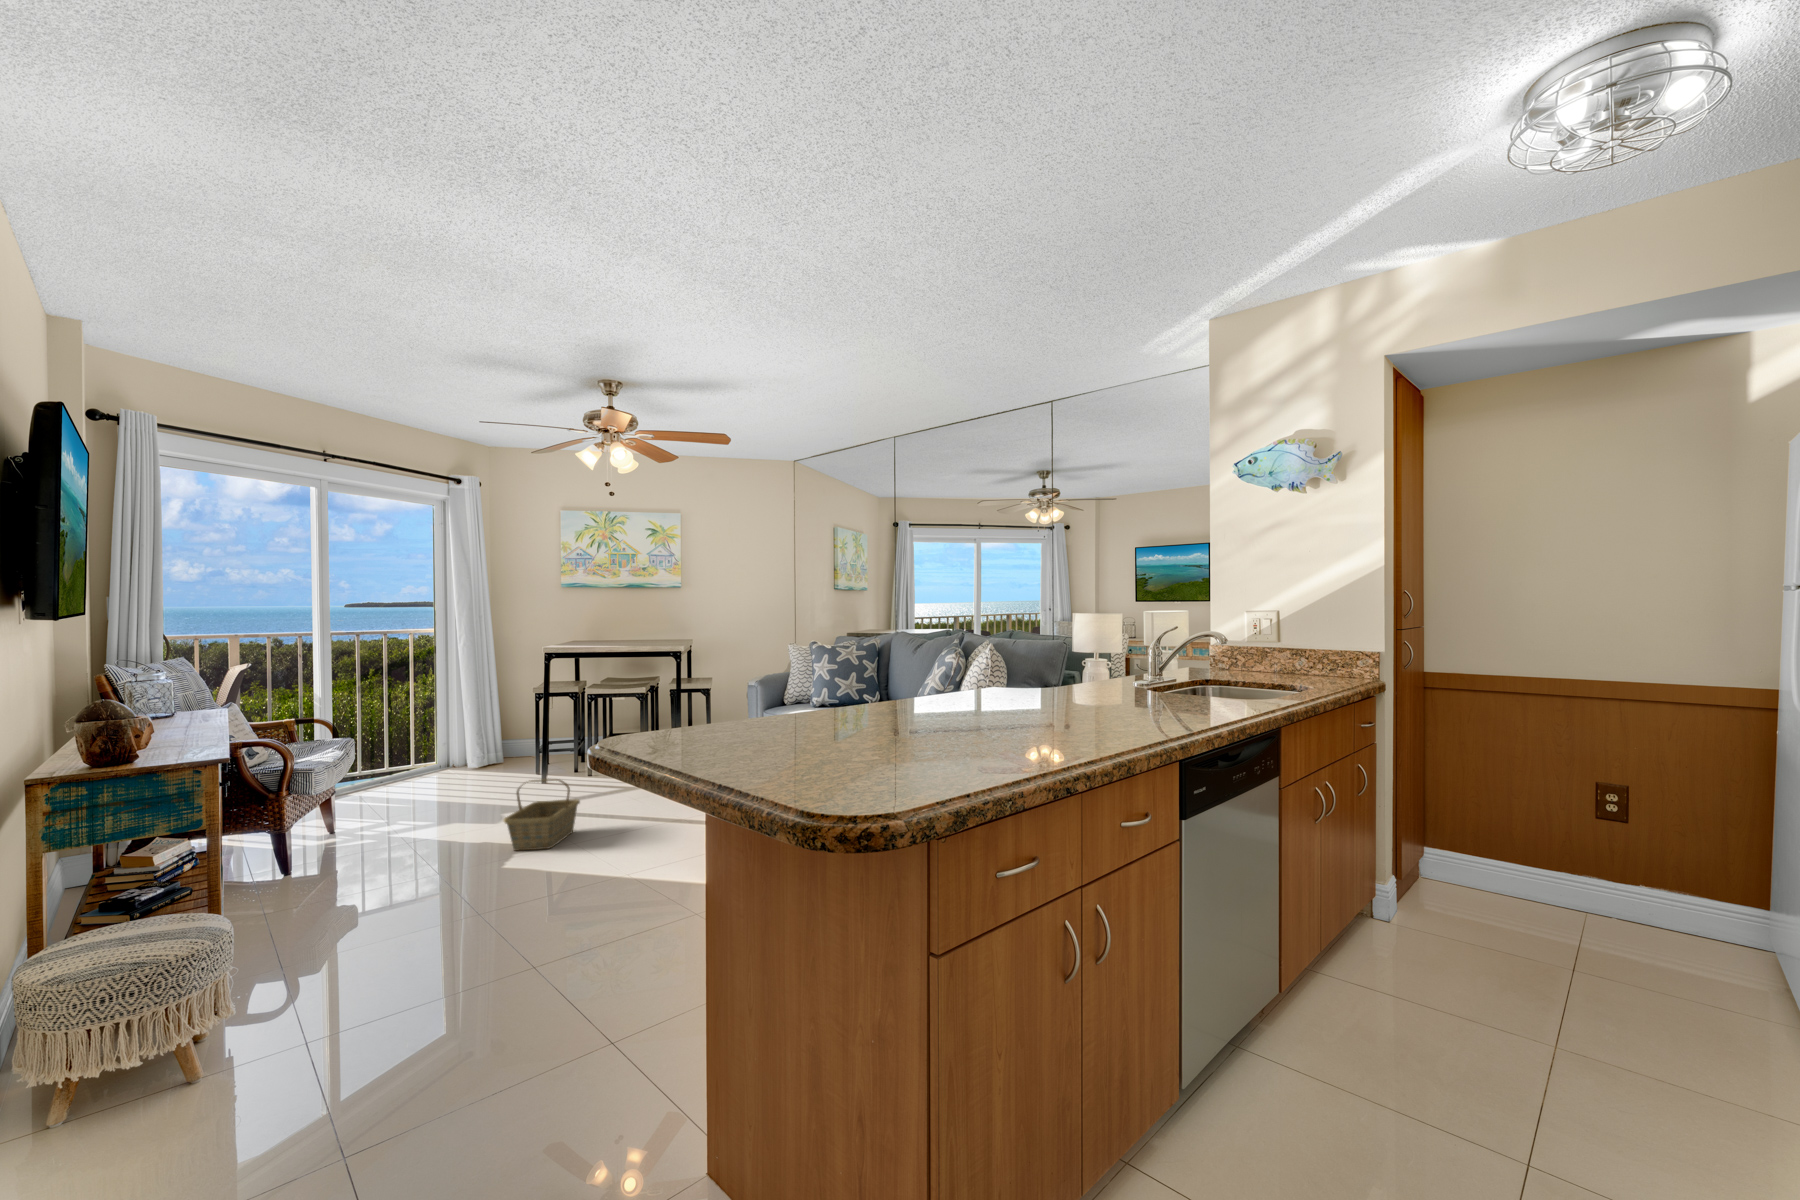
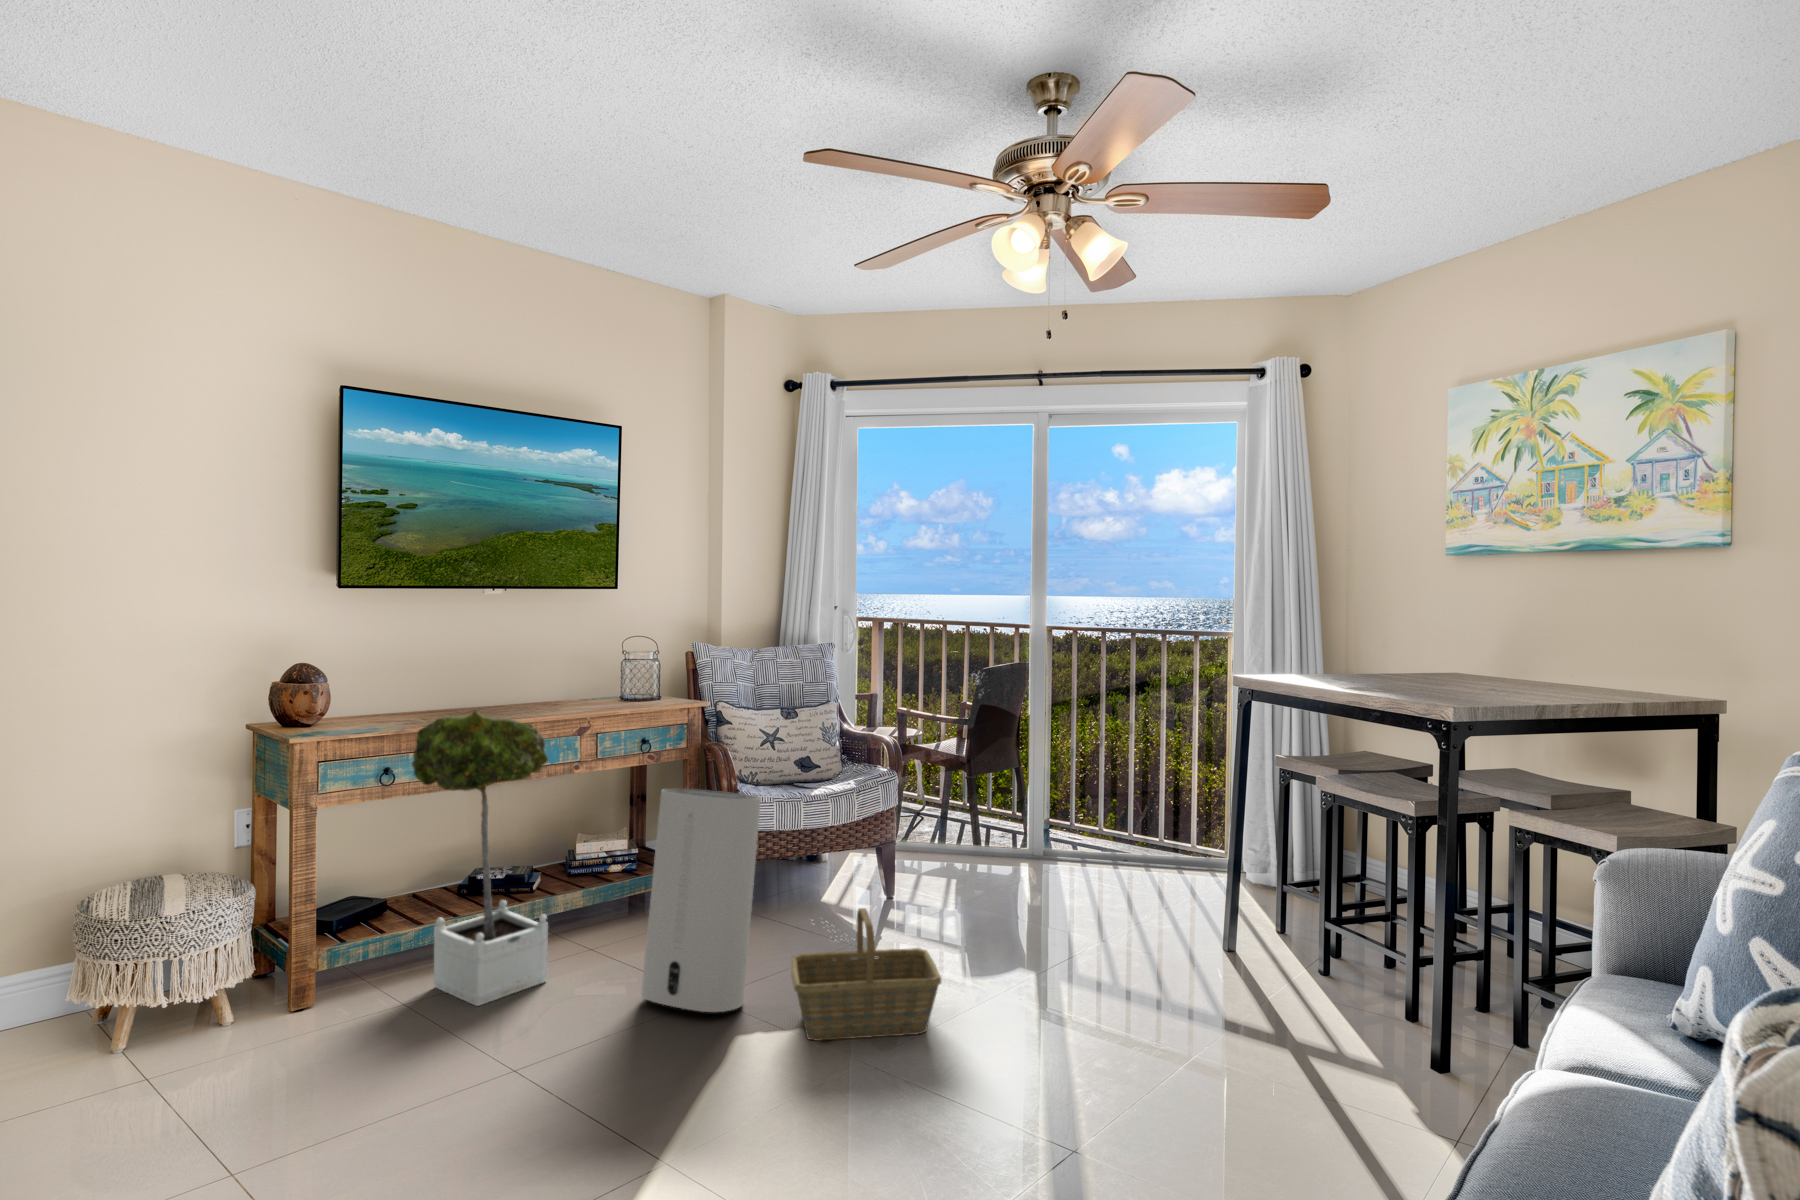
potted tree: none [246,689,370,946] -> present [412,711,548,1006]
air purifier: none [402,729,494,880] -> present [641,789,761,1012]

